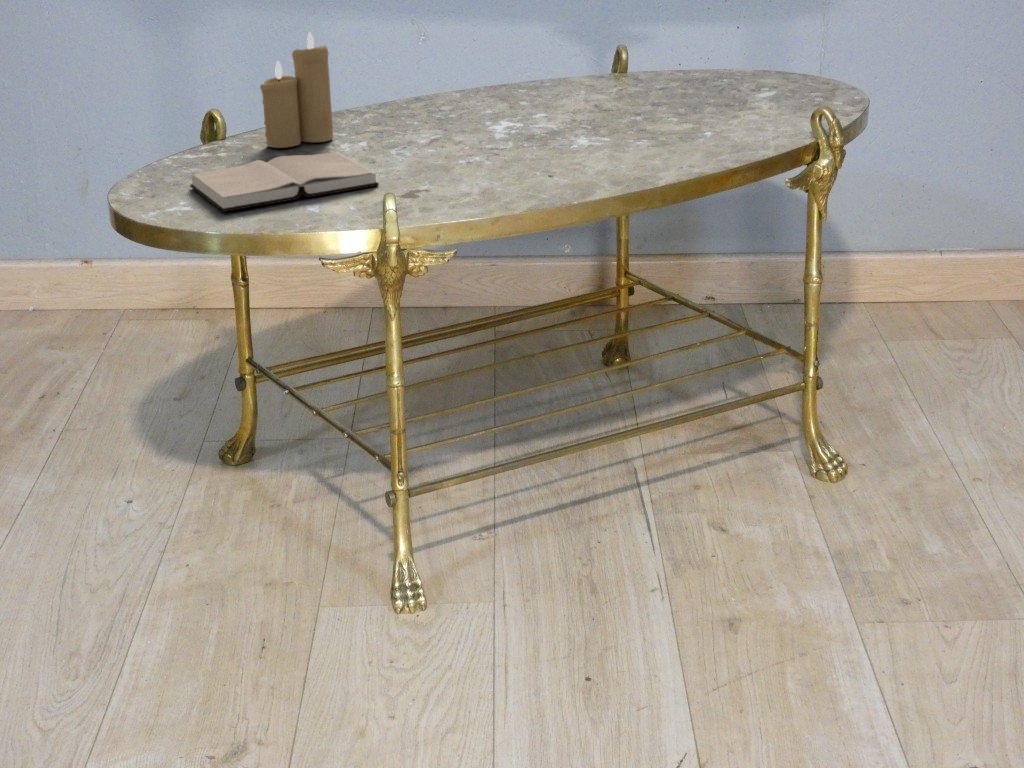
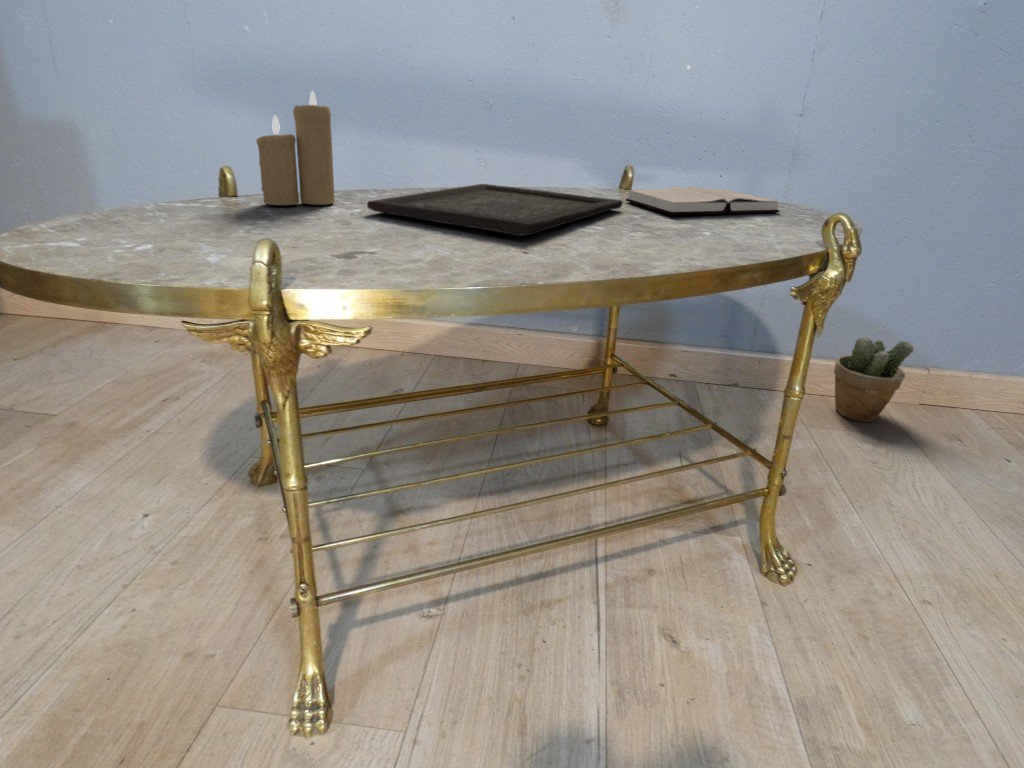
tray: none [378,93,623,159] -> present [367,184,622,236]
hardback book: present [190,152,379,212] -> present [626,187,779,215]
potted plant: none [908,216,993,323] -> present [834,337,913,422]

